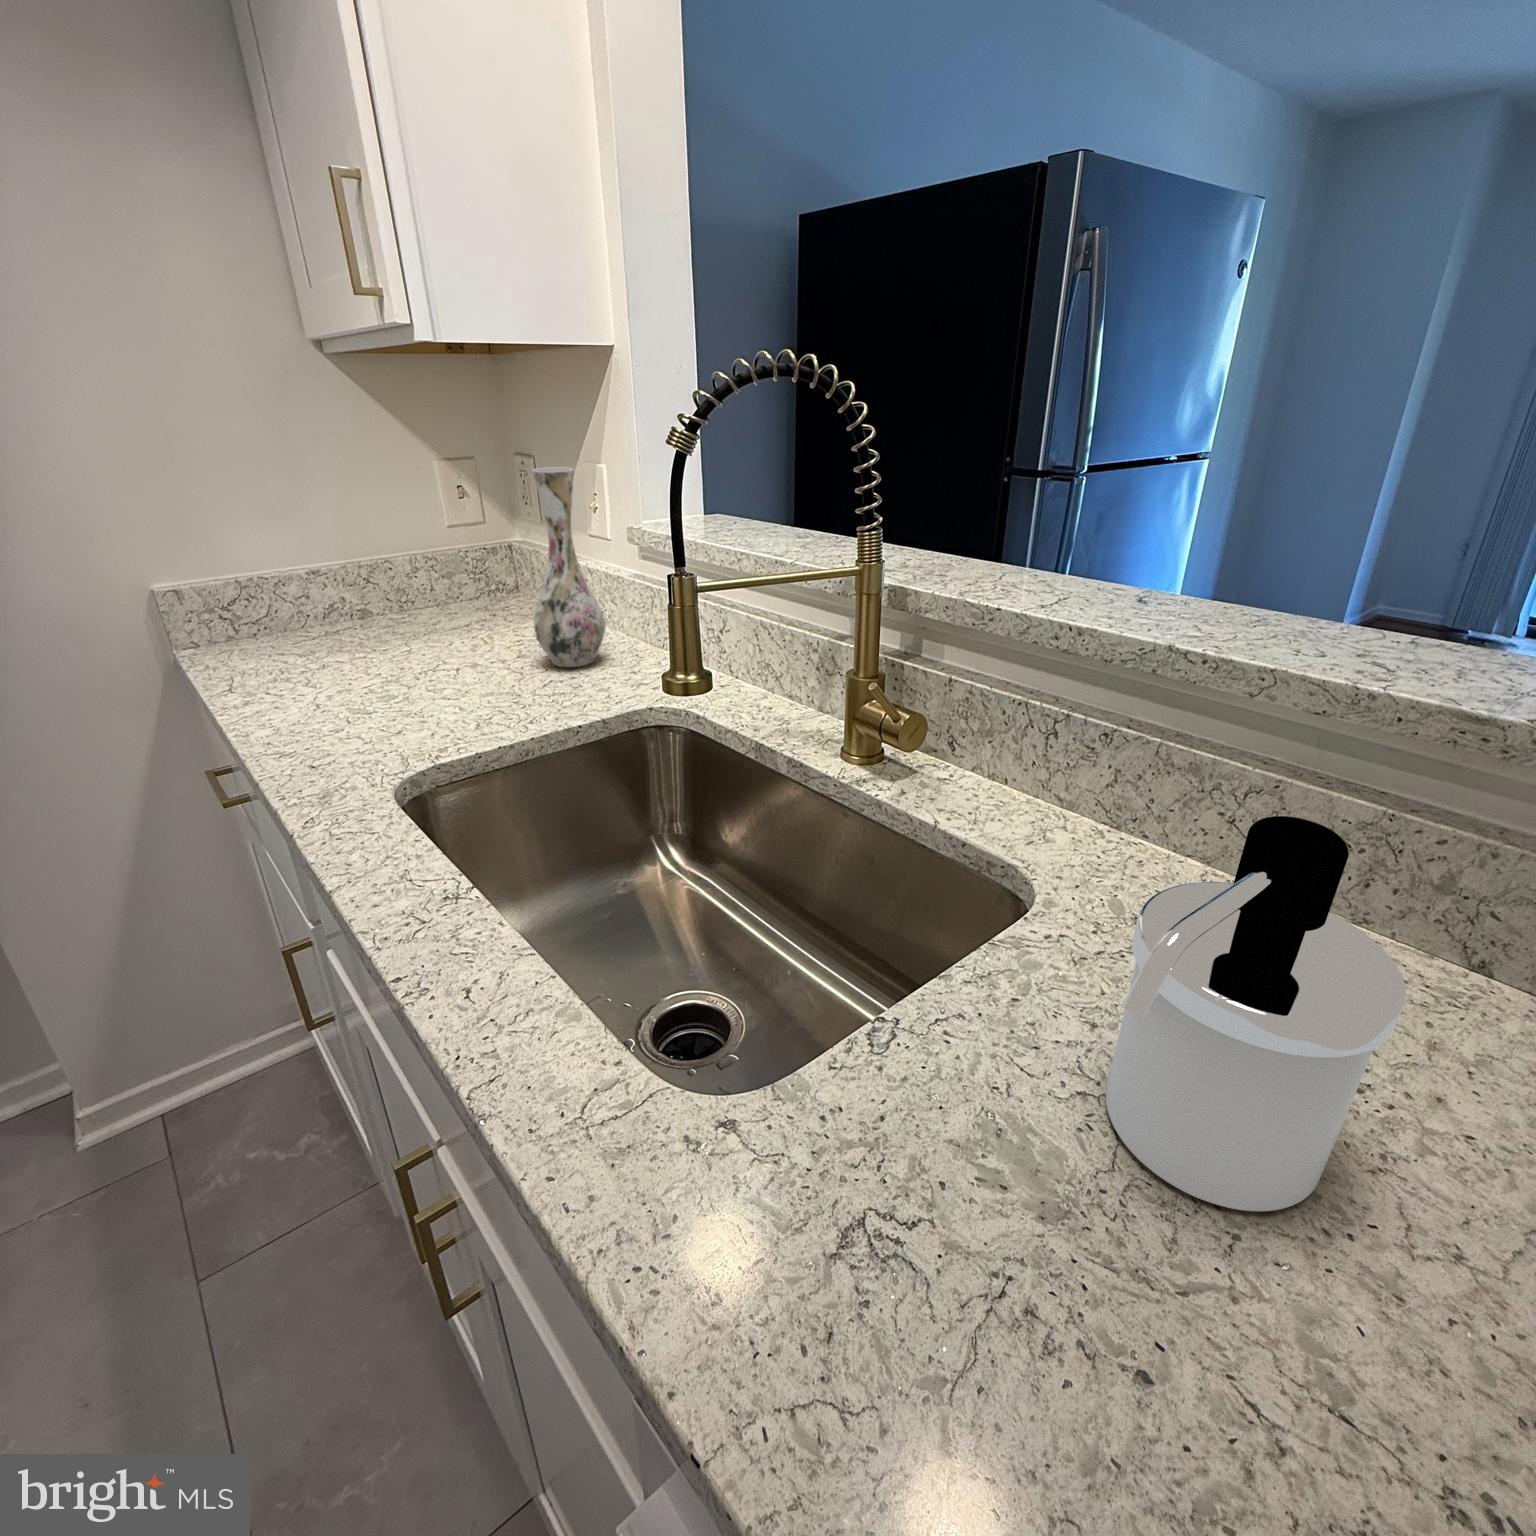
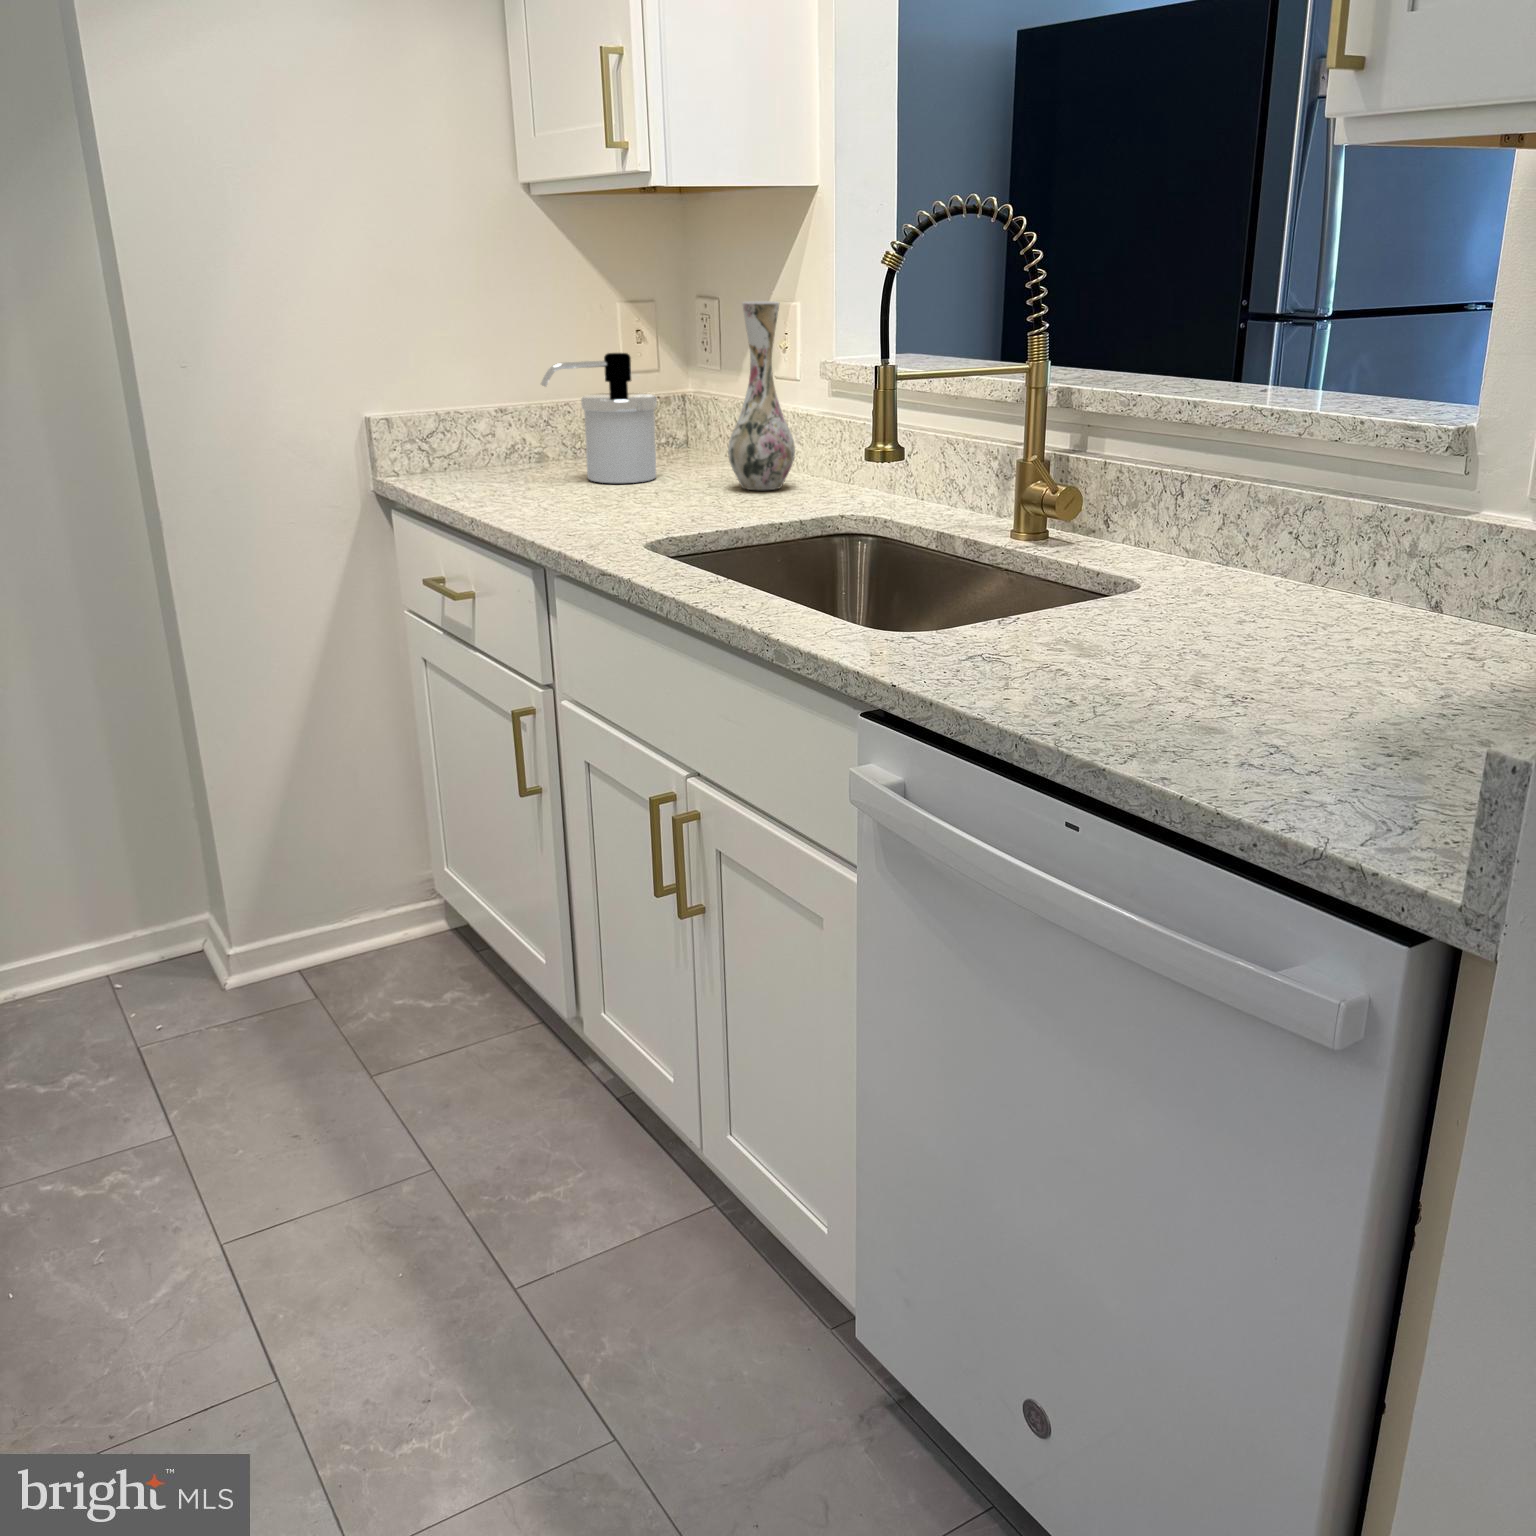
soap dispenser: present [1106,816,1406,1211] -> present [541,353,657,483]

